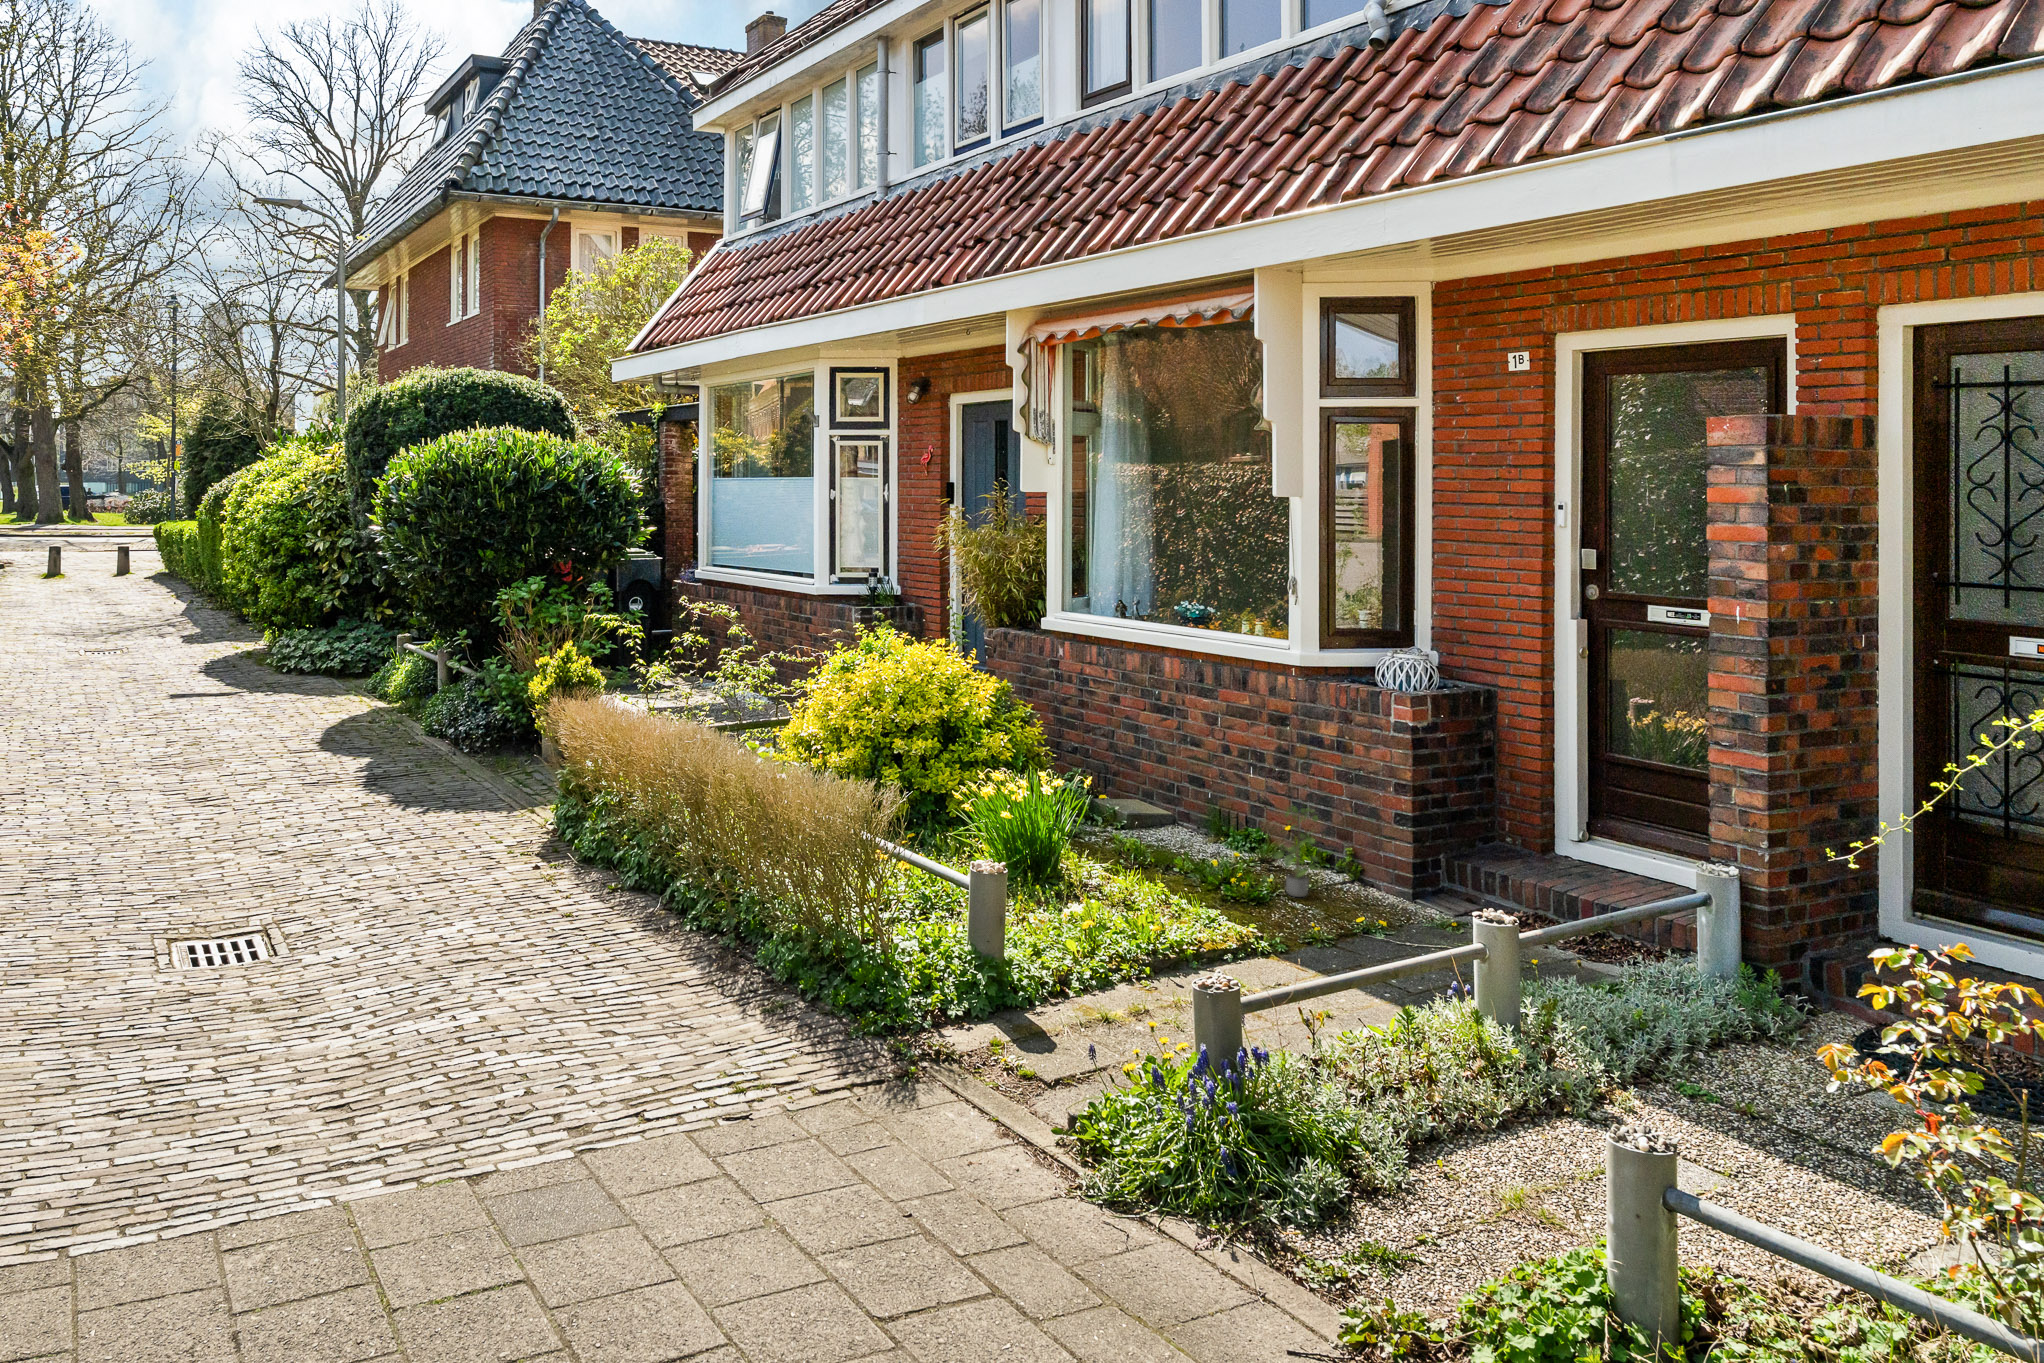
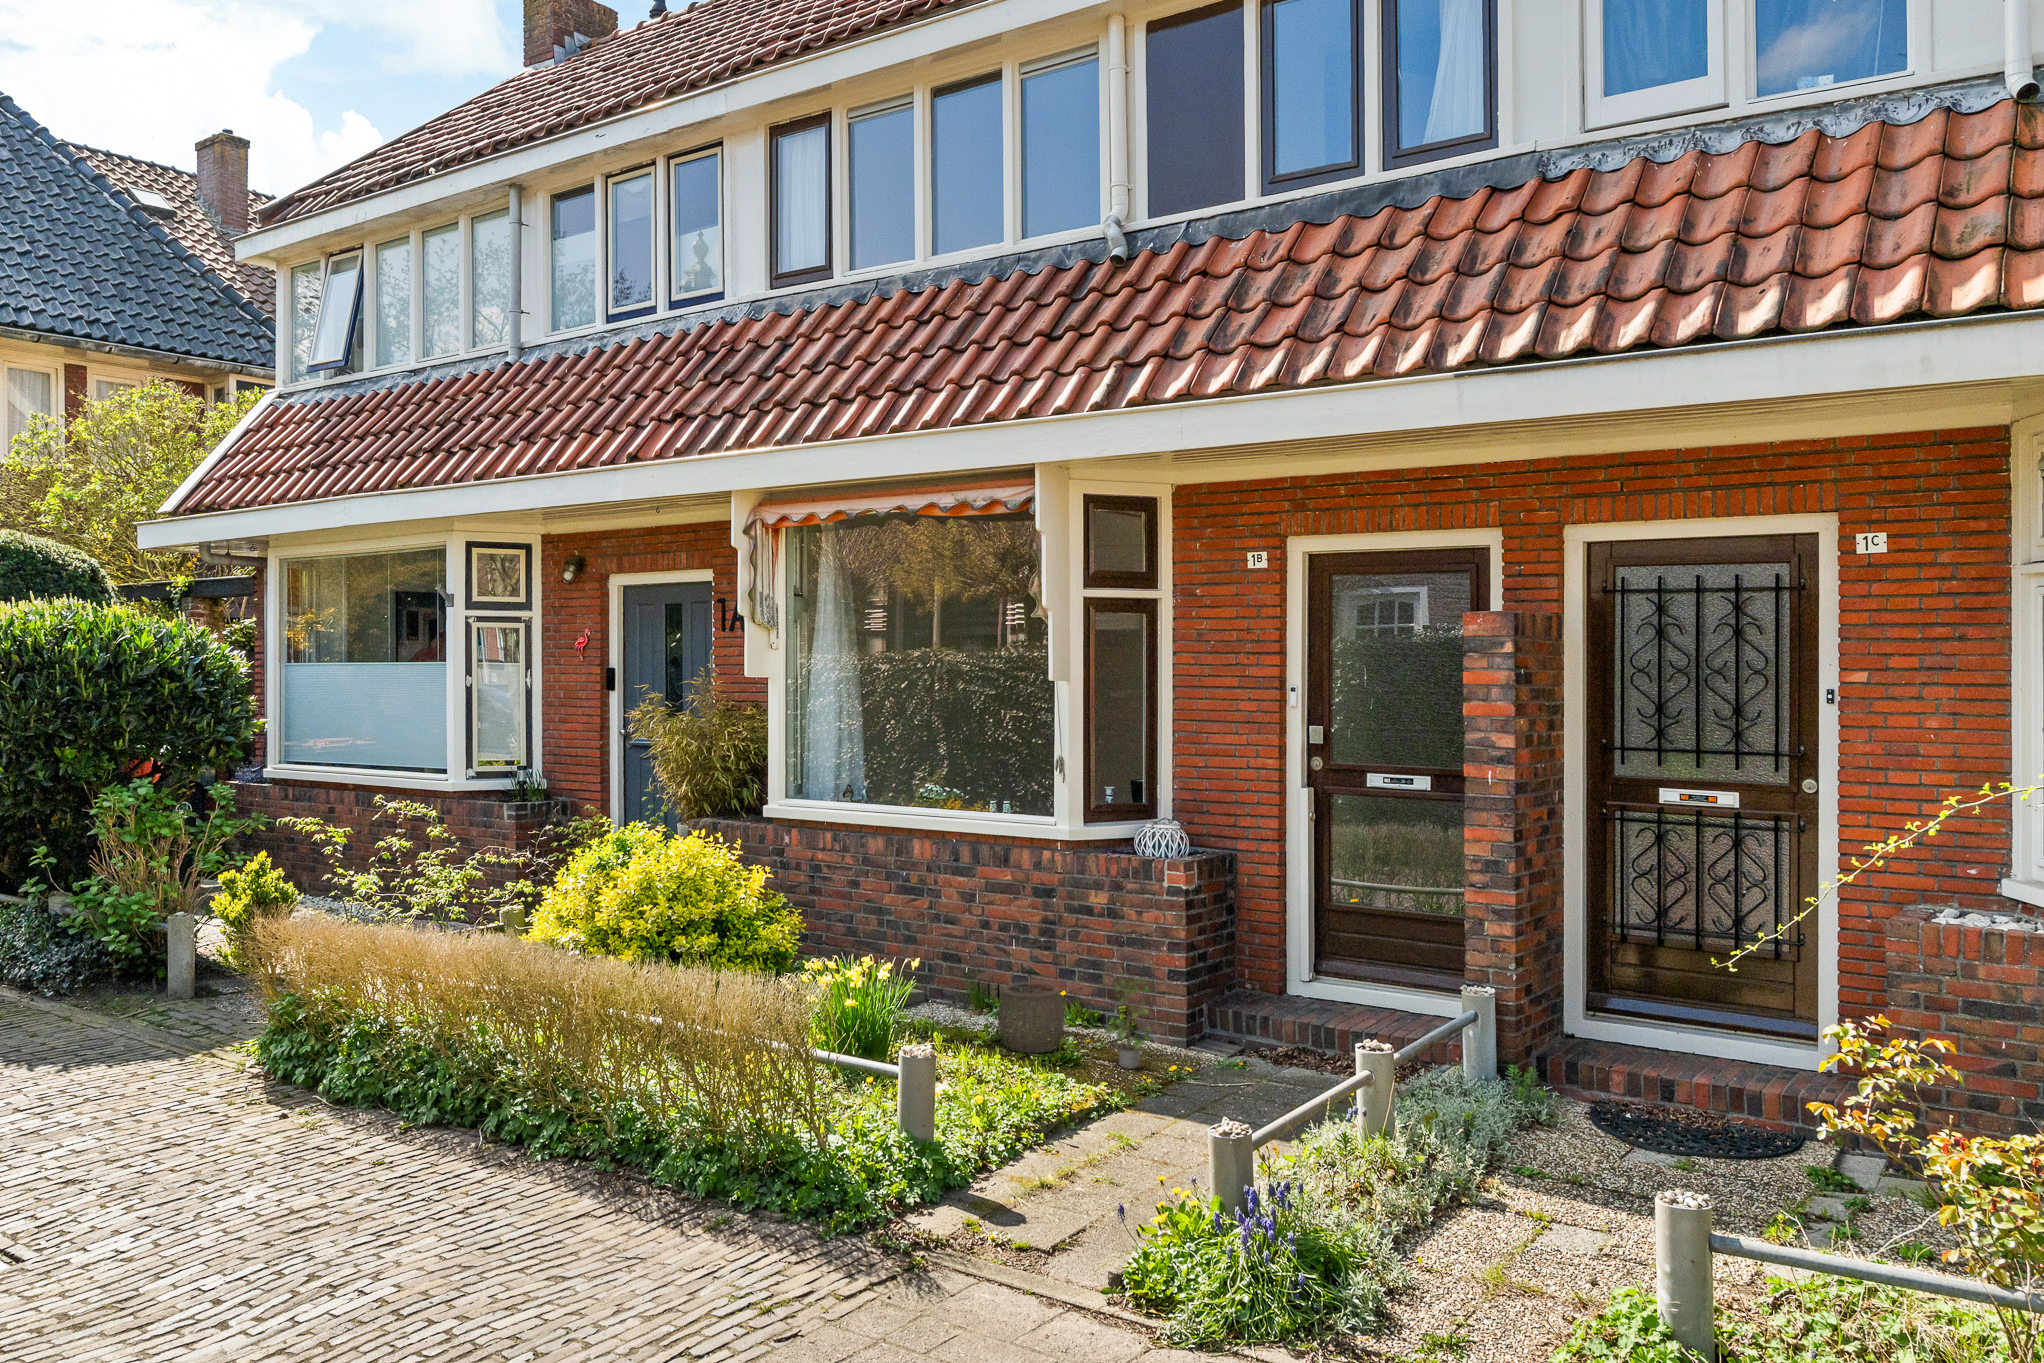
woven basket: none [1174,798,1246,870] -> present [998,982,1065,1053]

